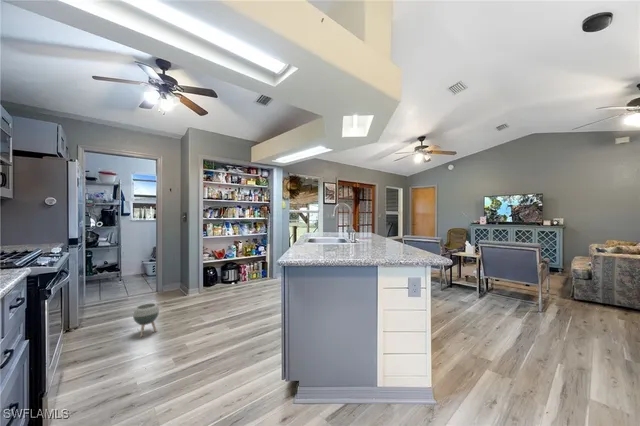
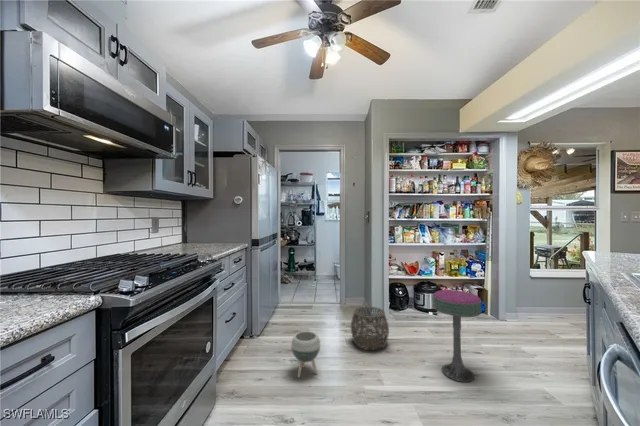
bar stool: none [237,260,263,309] -> present [433,290,481,382]
woven basket: none [177,282,207,311] -> present [351,306,389,350]

